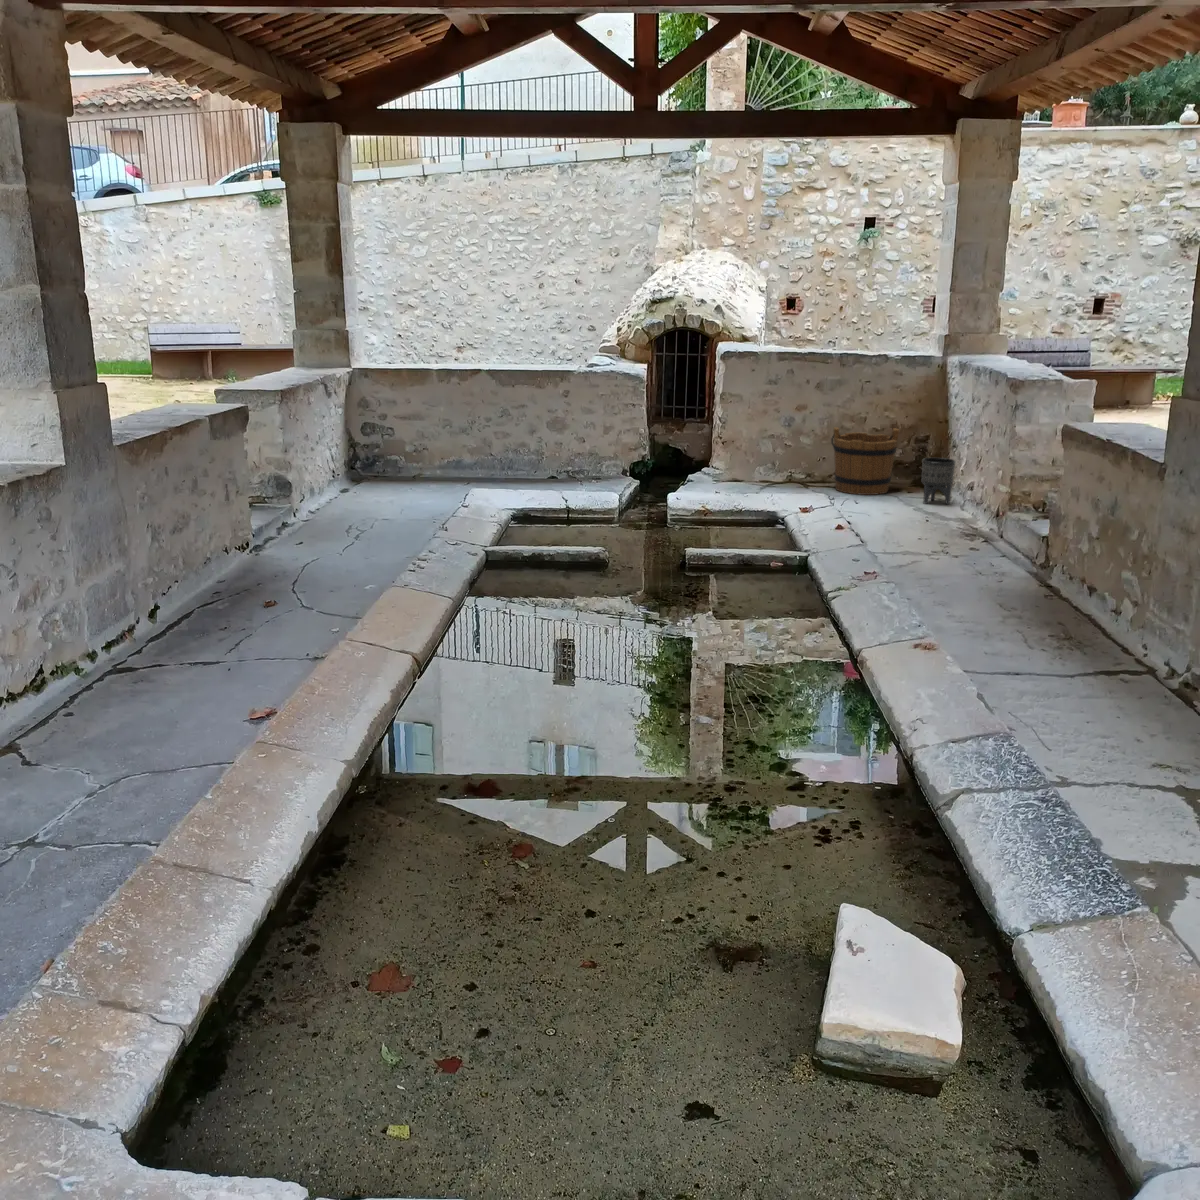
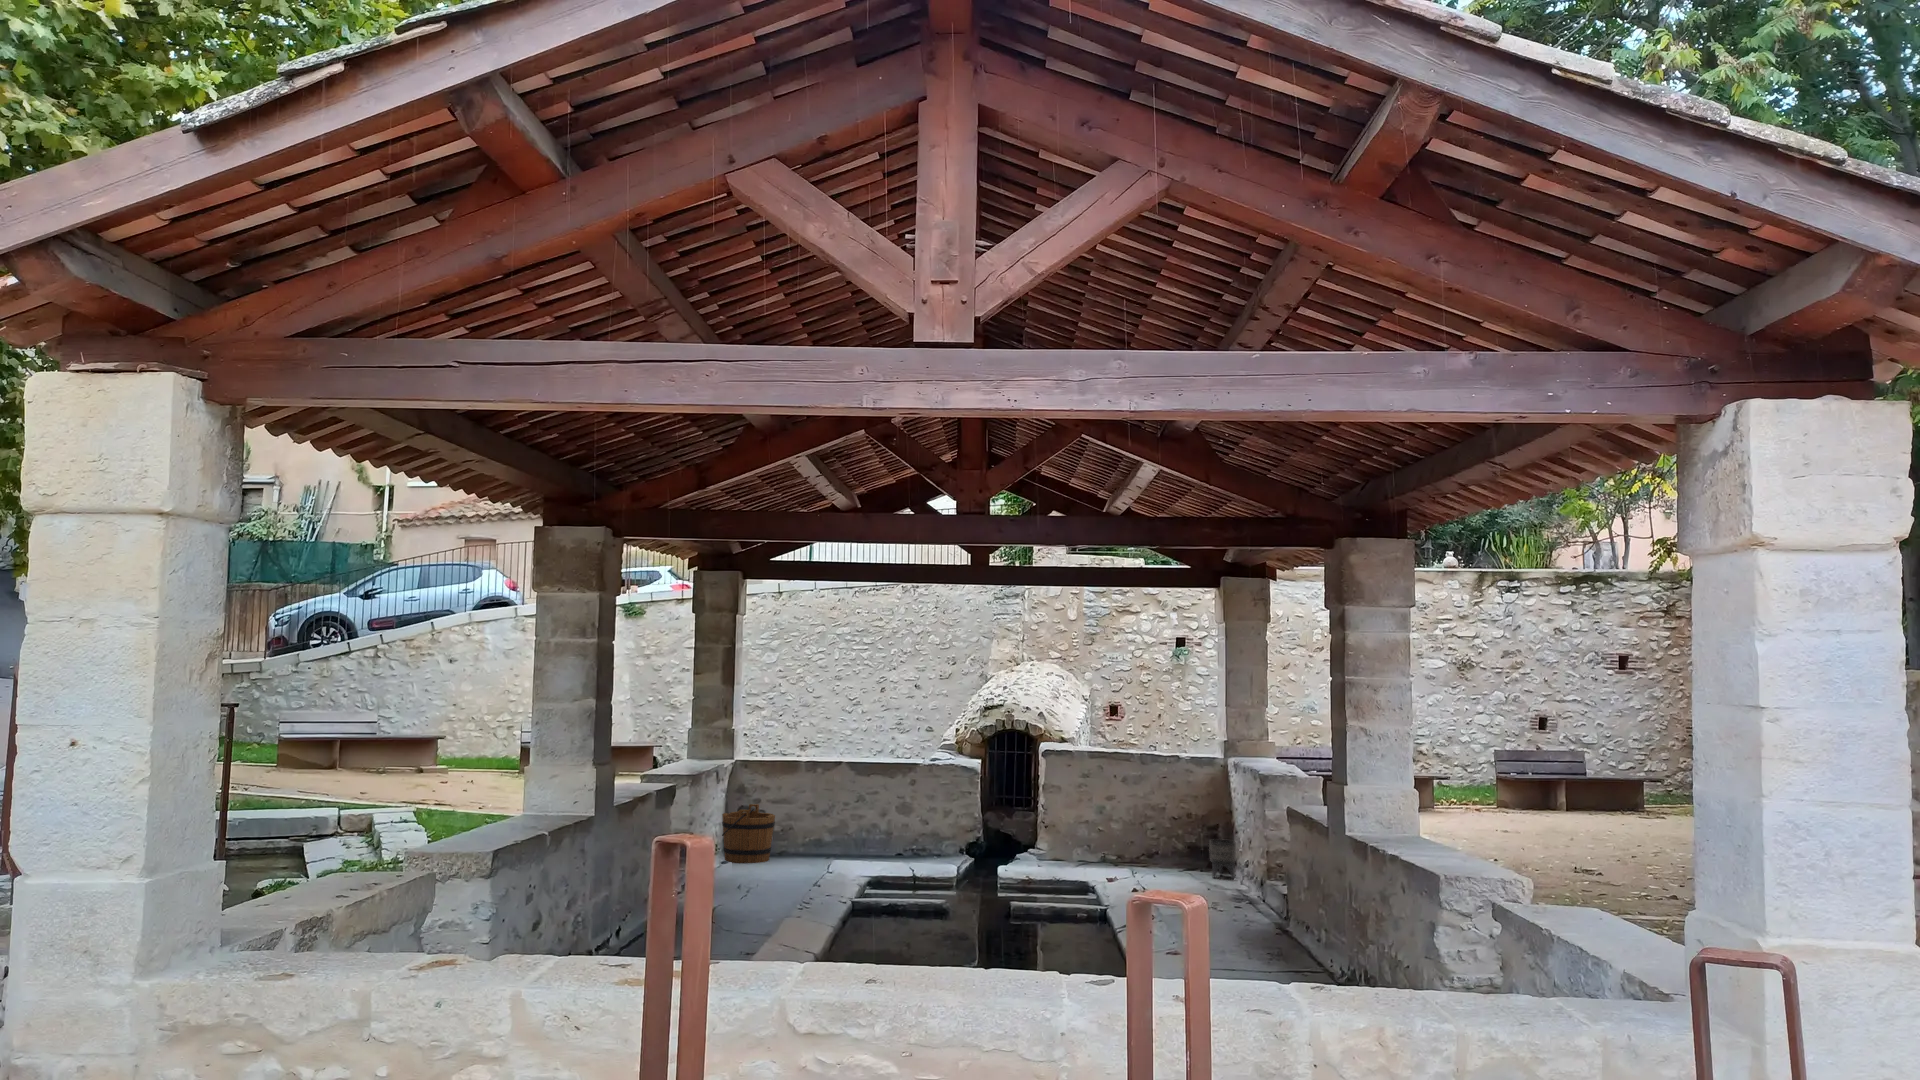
bucket: present [831,428,899,495] -> present [722,804,775,863]

